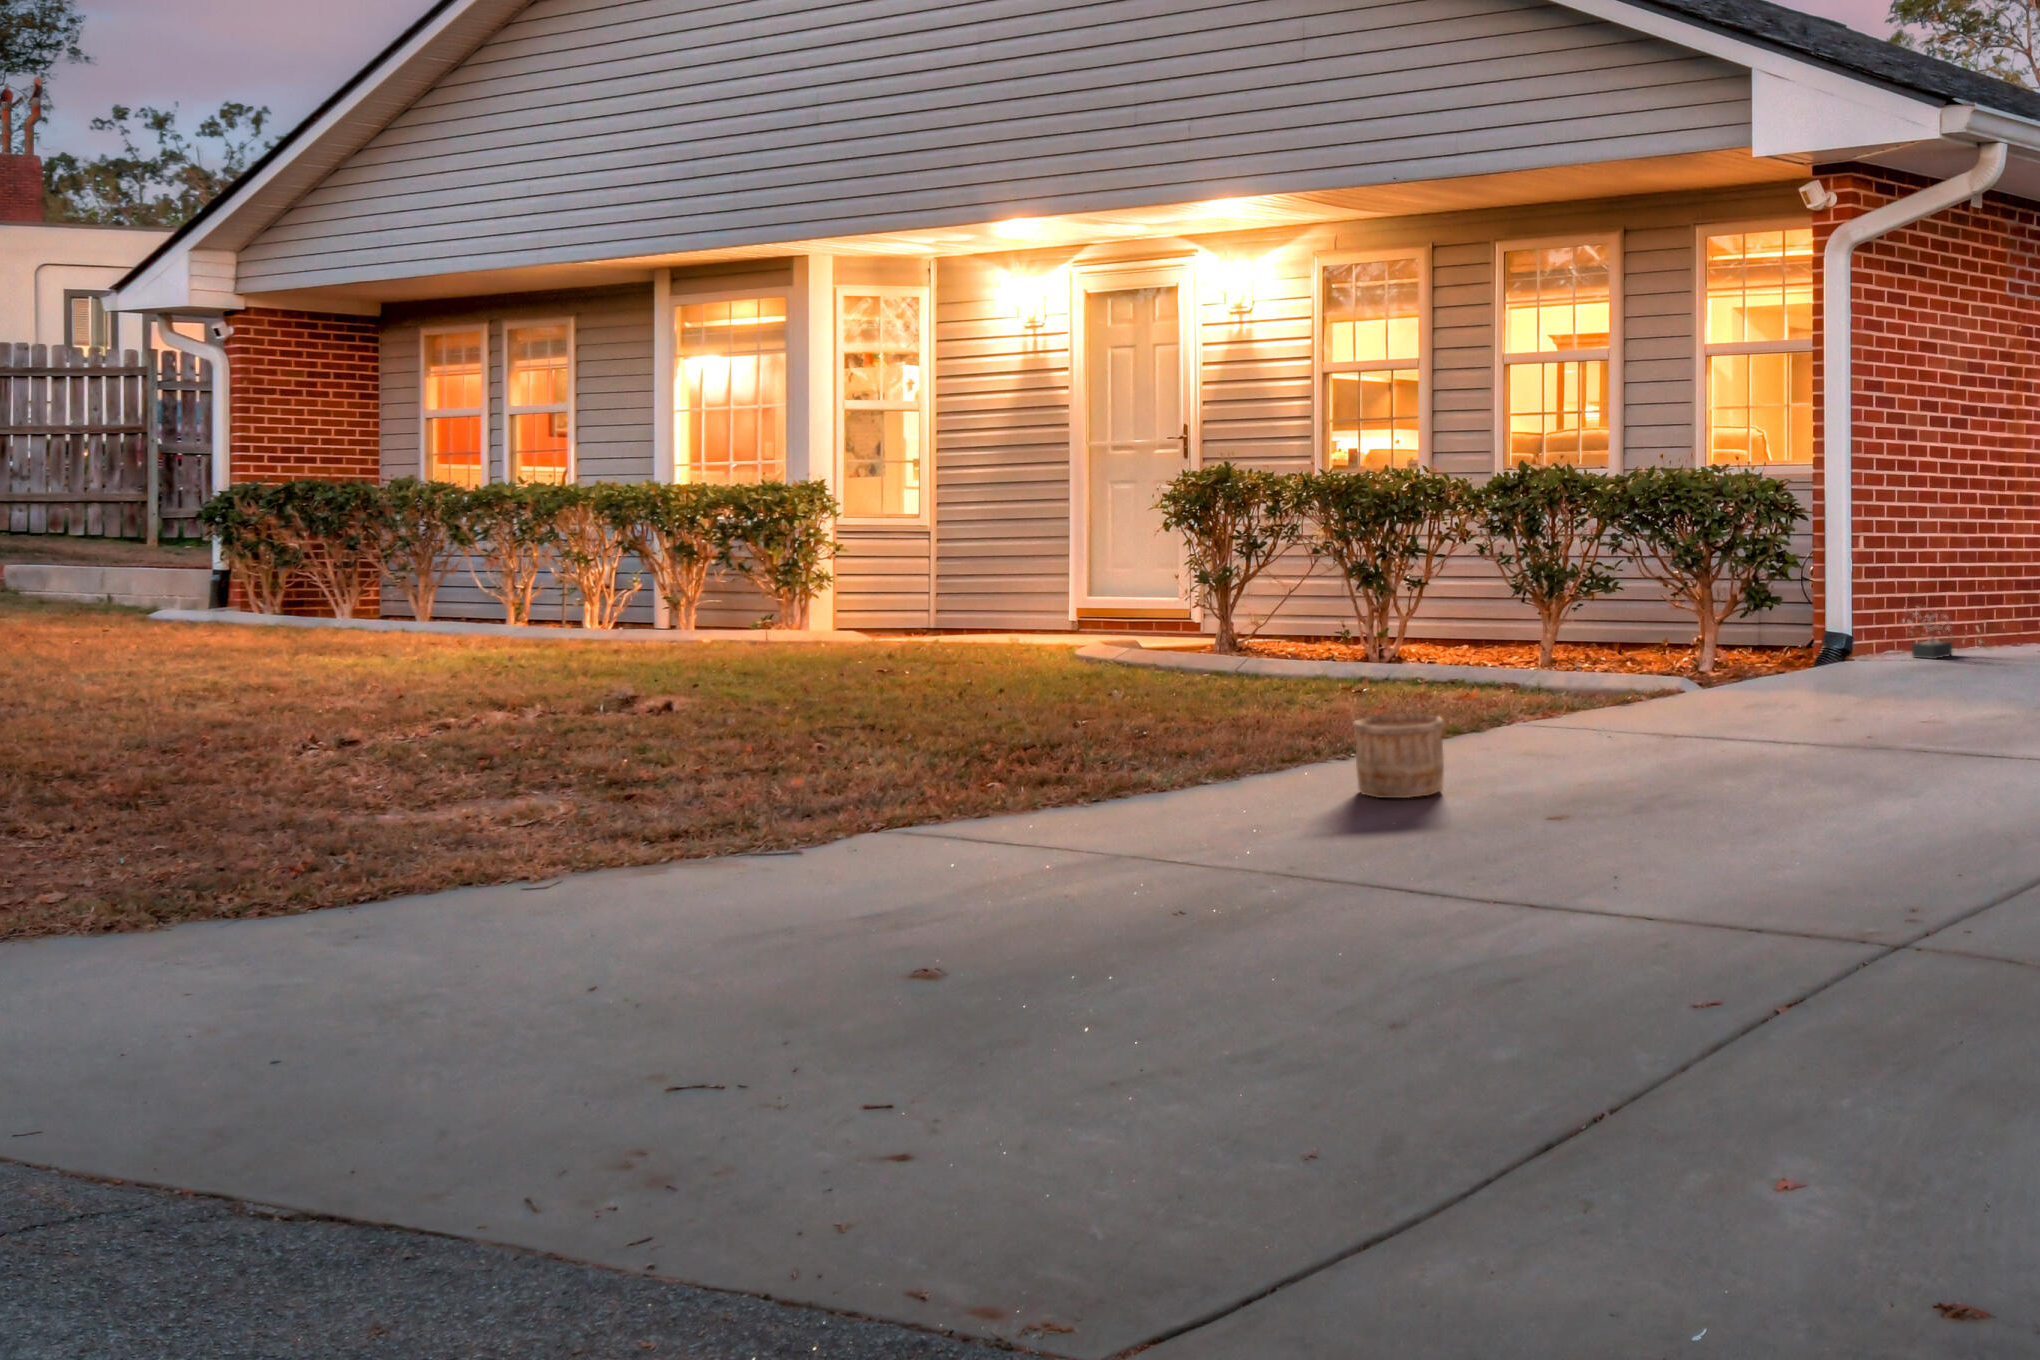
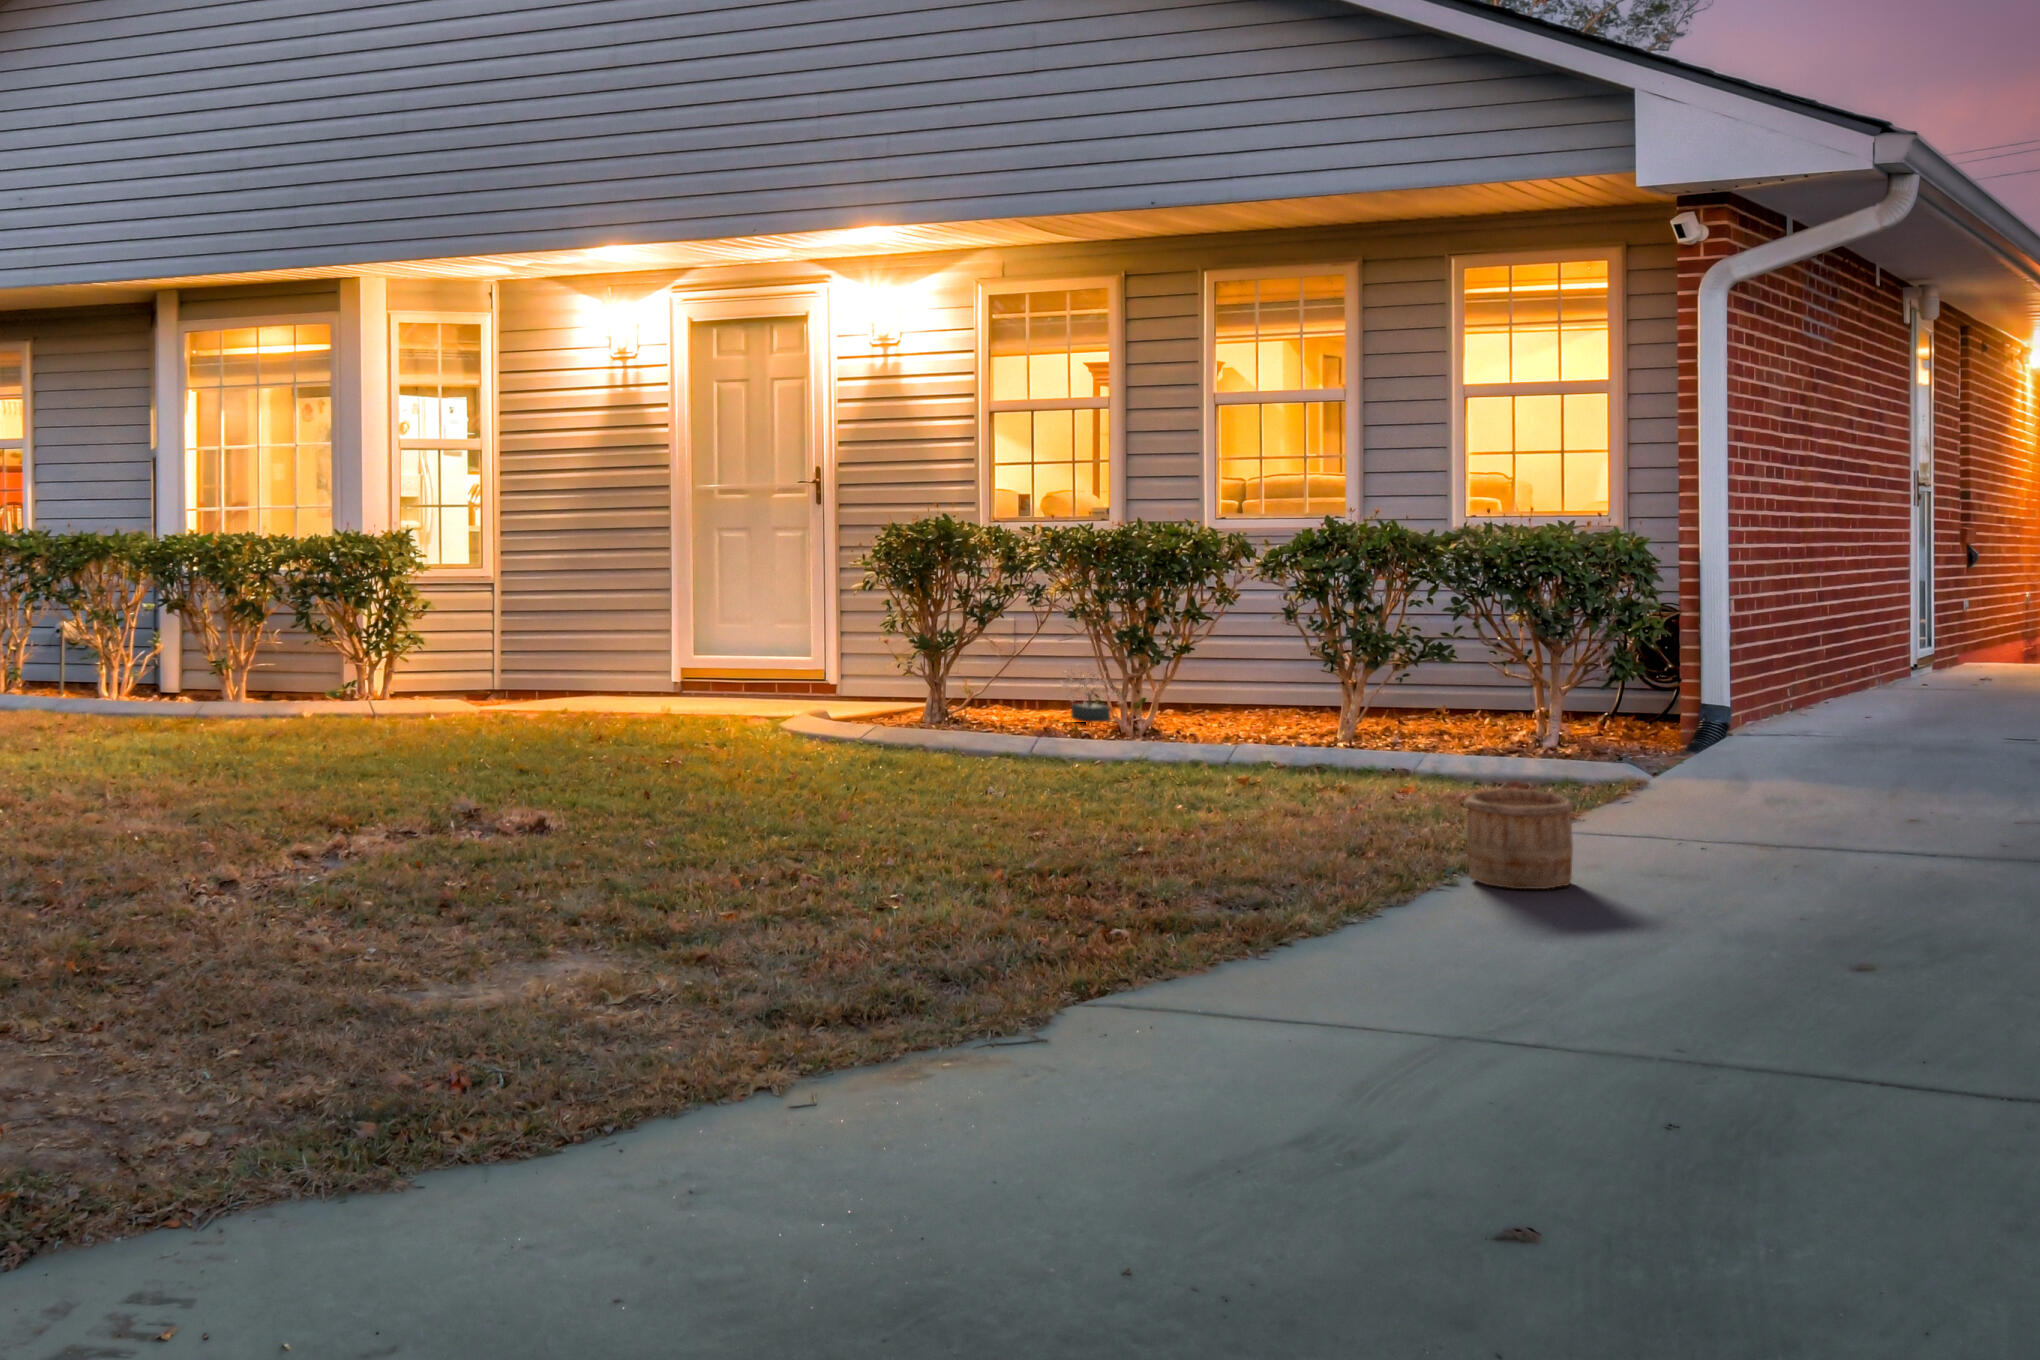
decorative plant: present [1904,606,1952,659] -> present [1062,664,1113,723]

